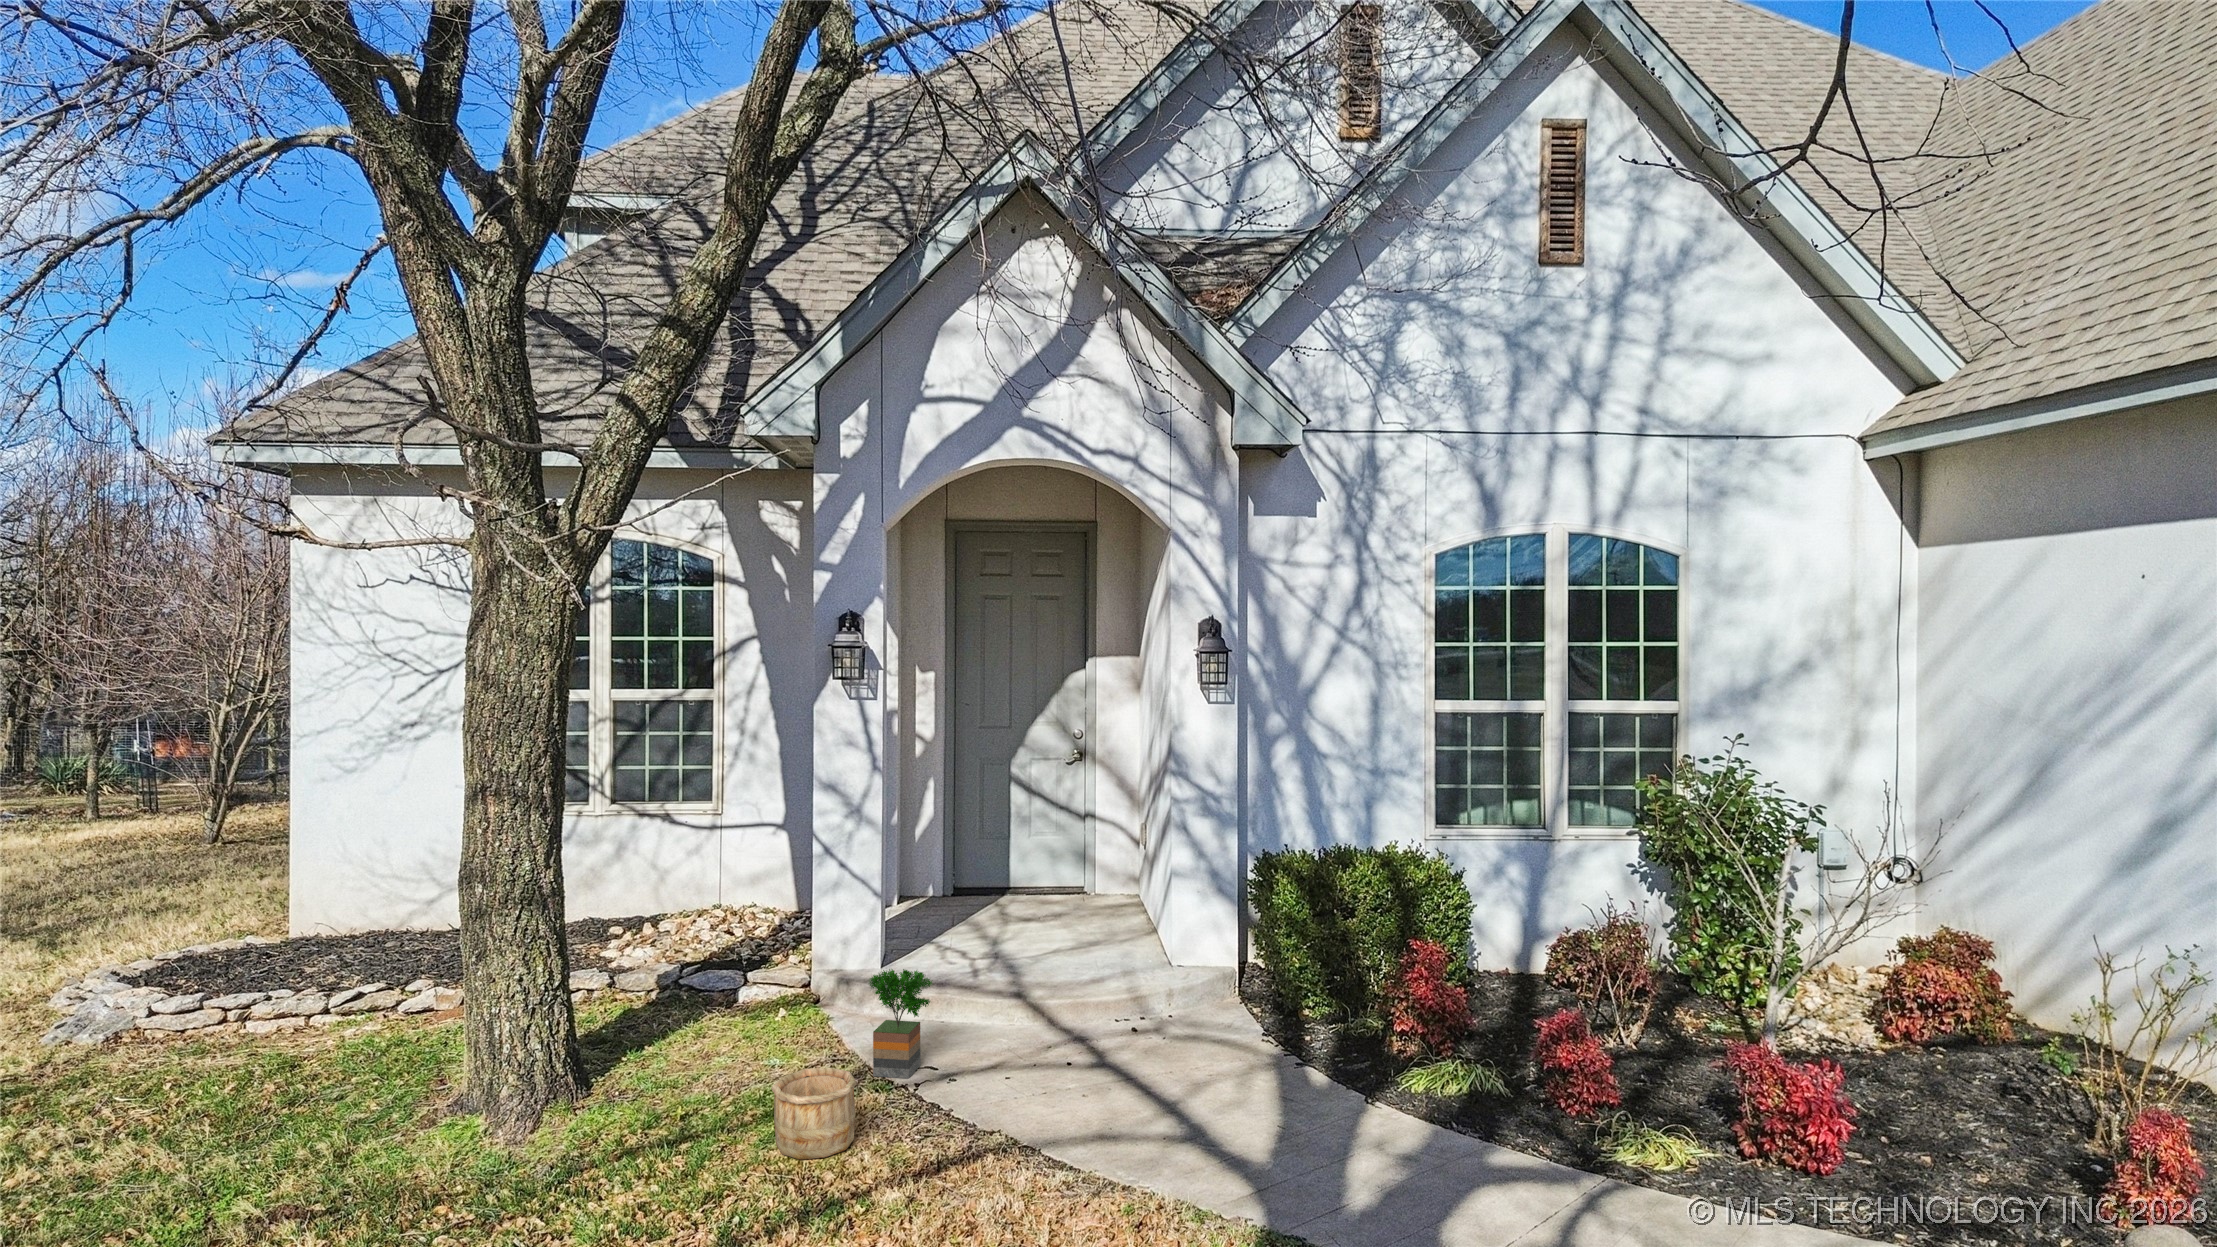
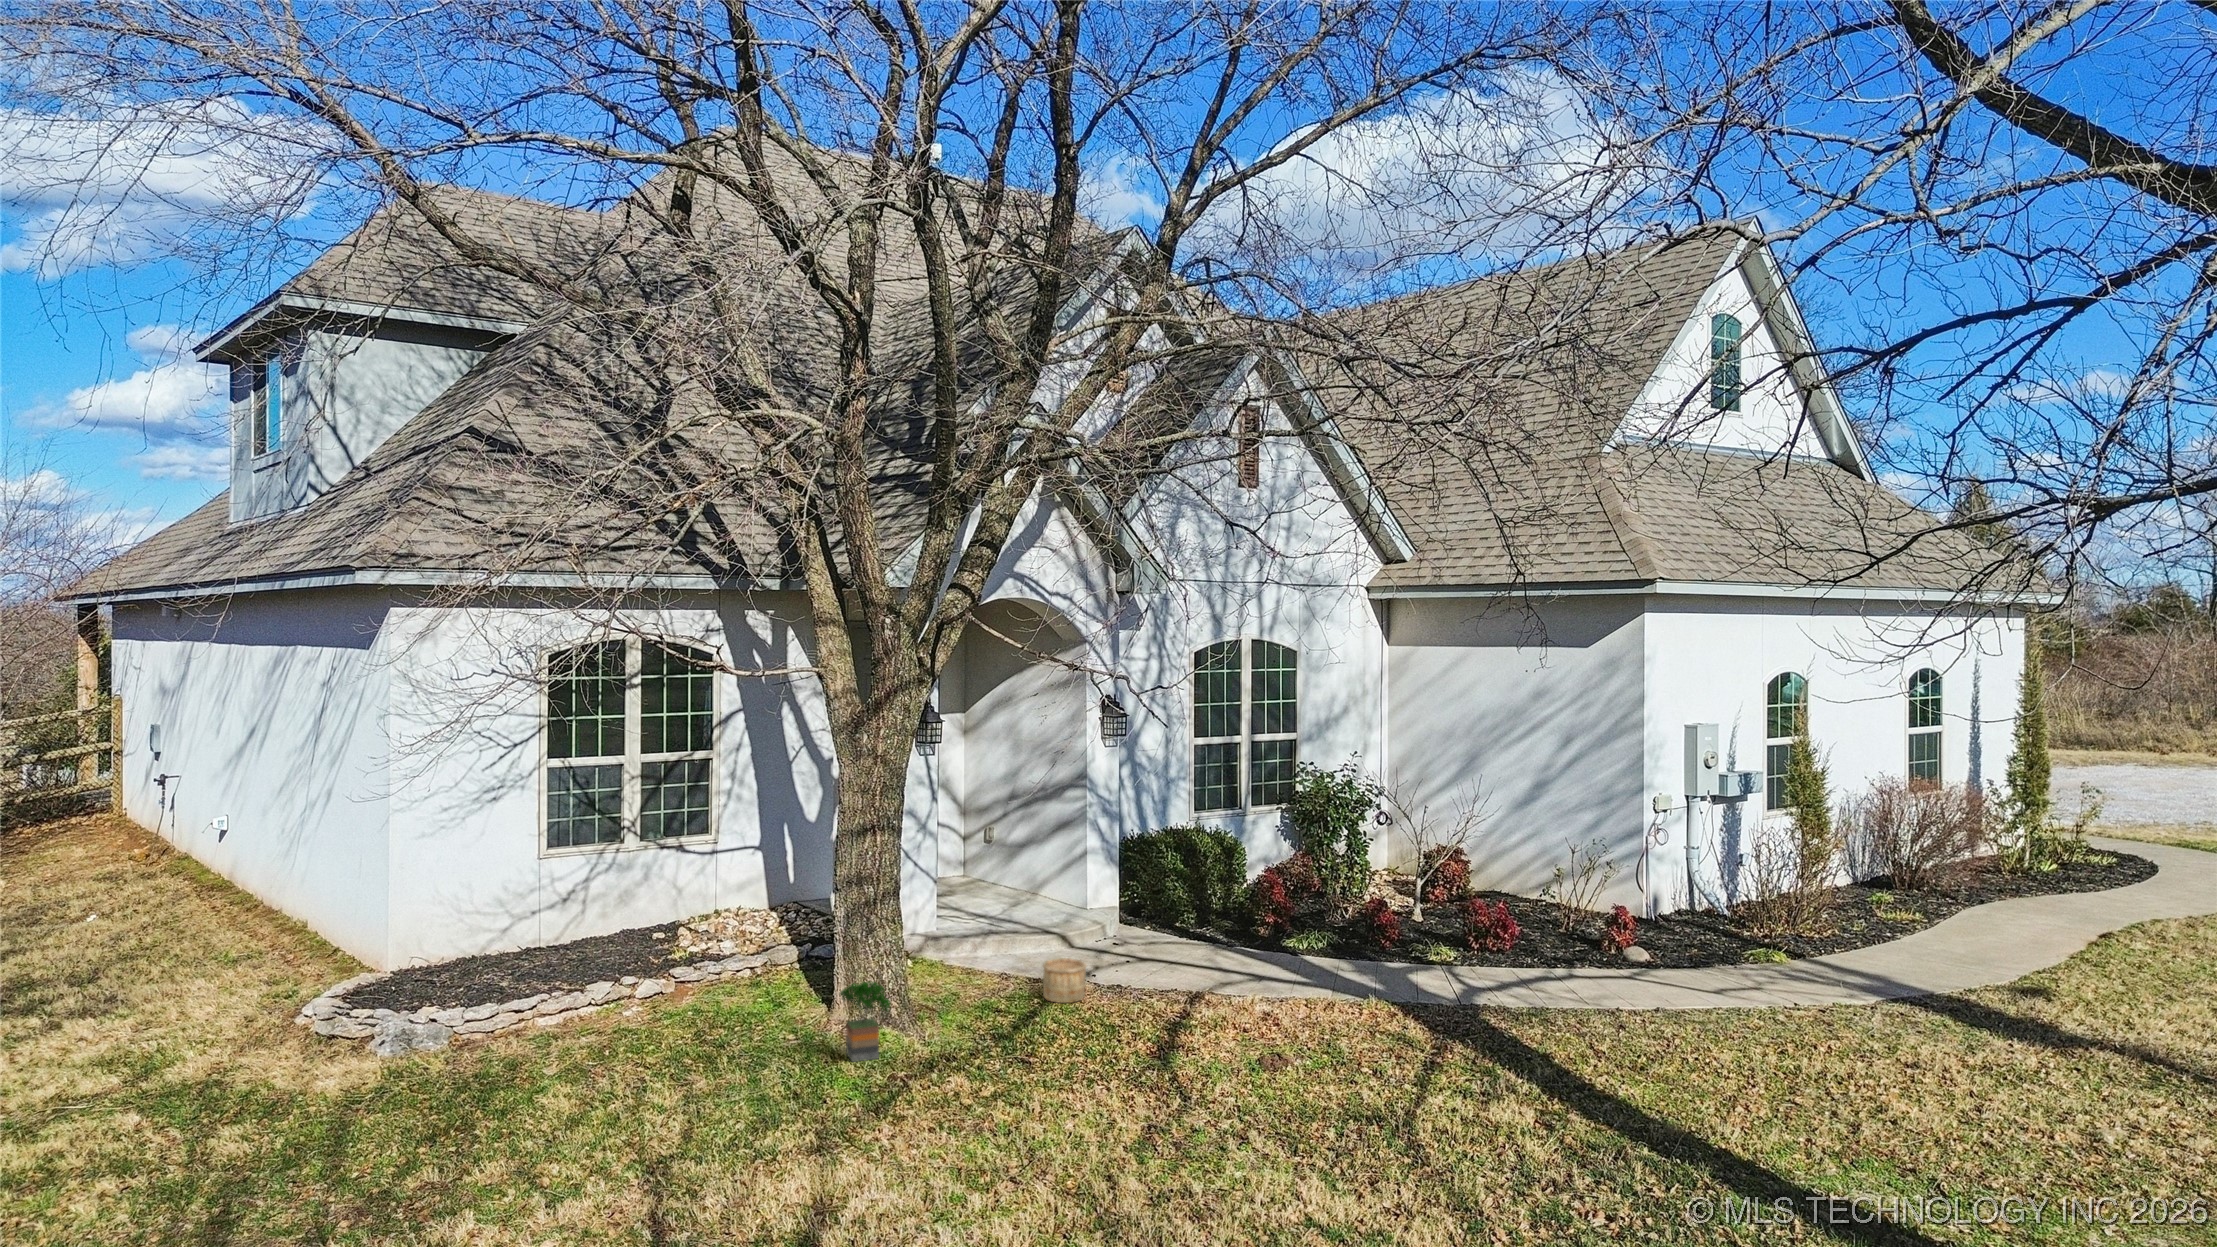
potted tree: present [870,969,932,1079] -> present [840,981,890,1062]

